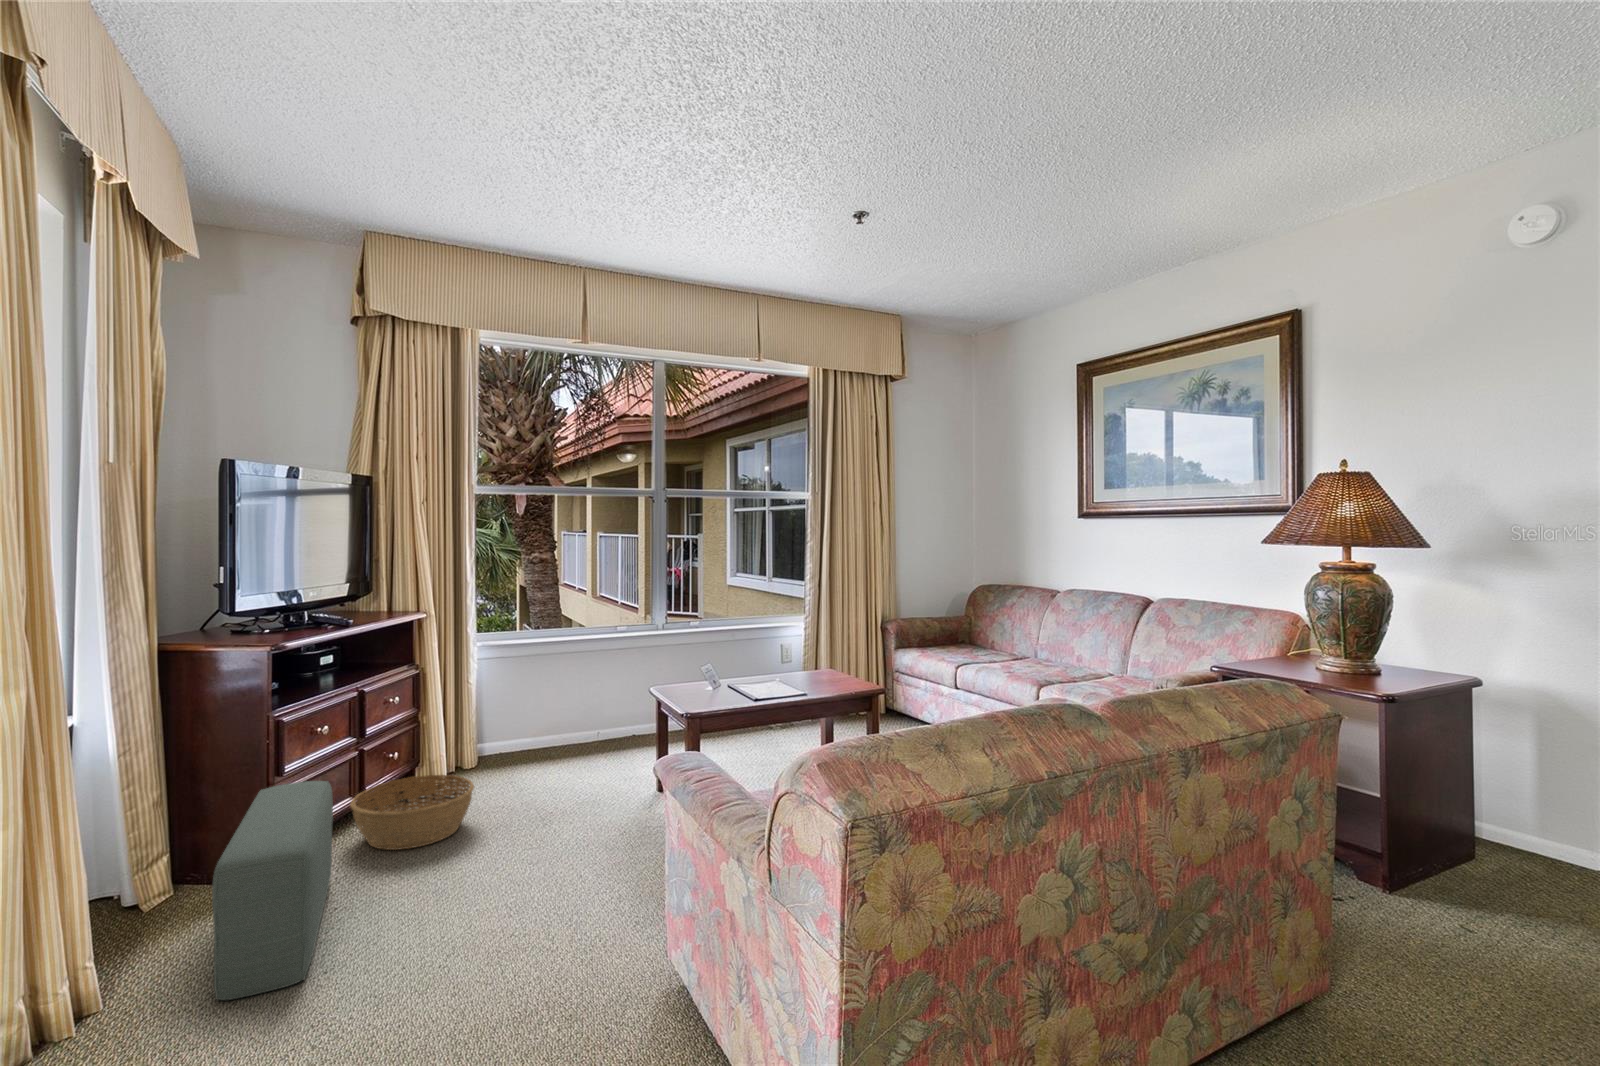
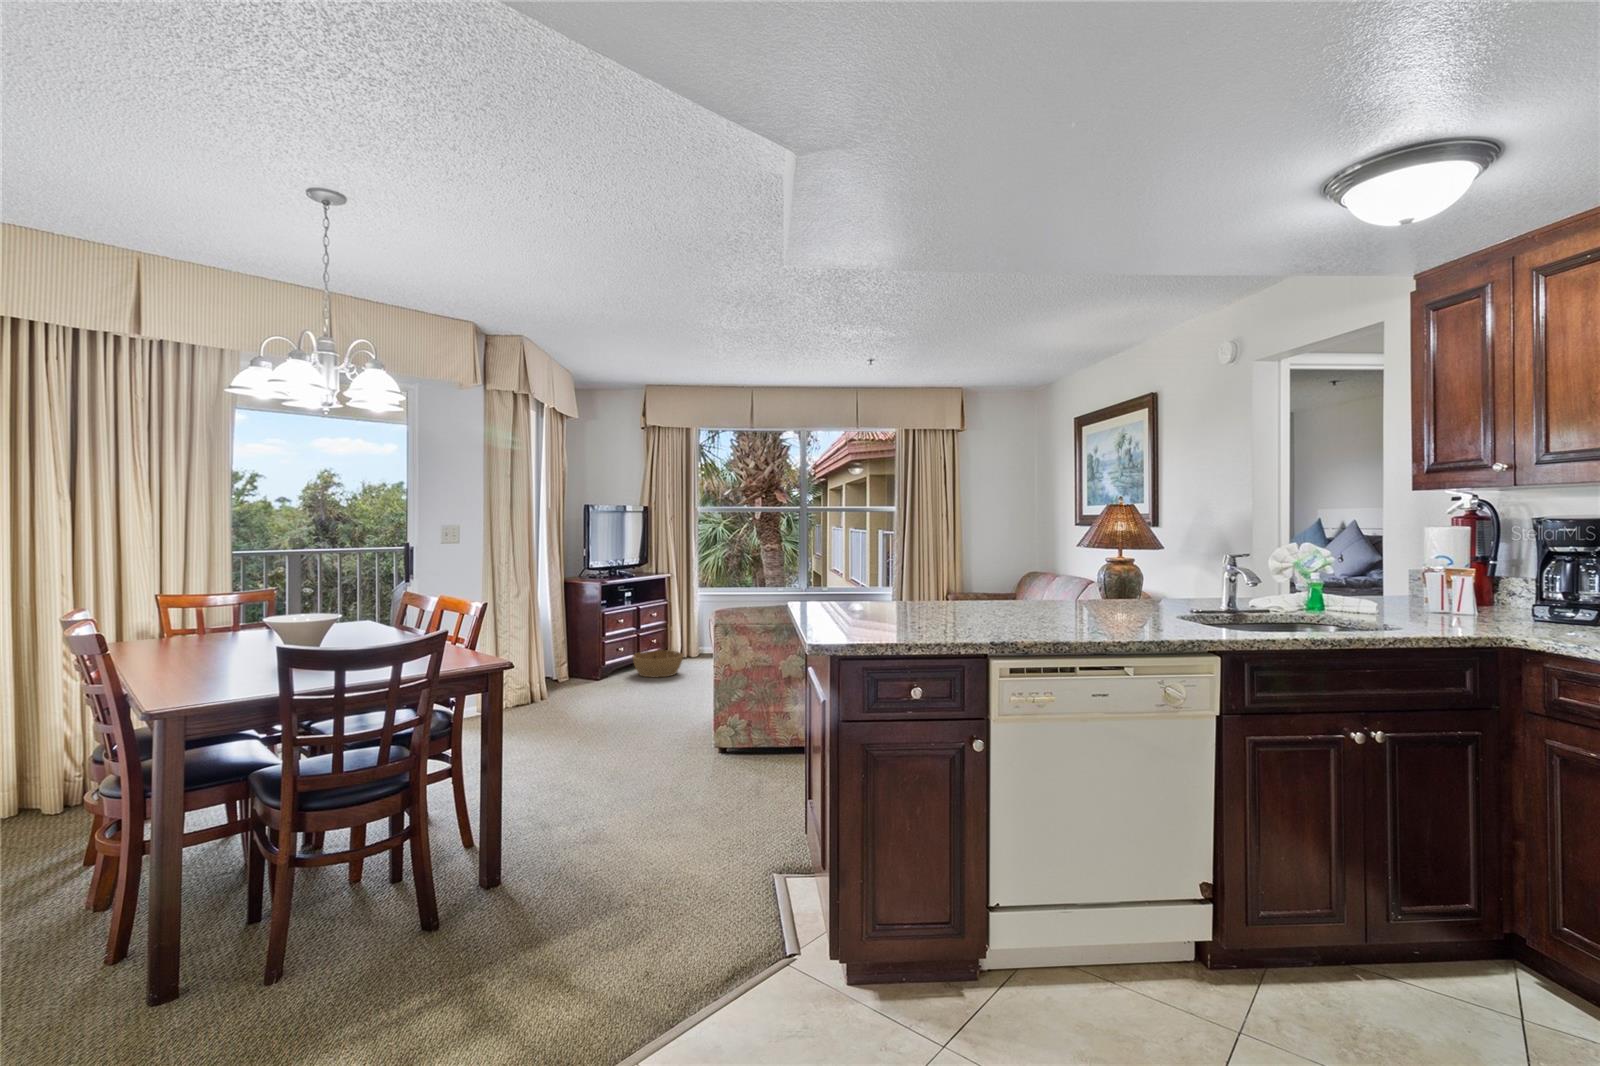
pouf: present [212,781,333,1000] -> none [578,639,622,702]

